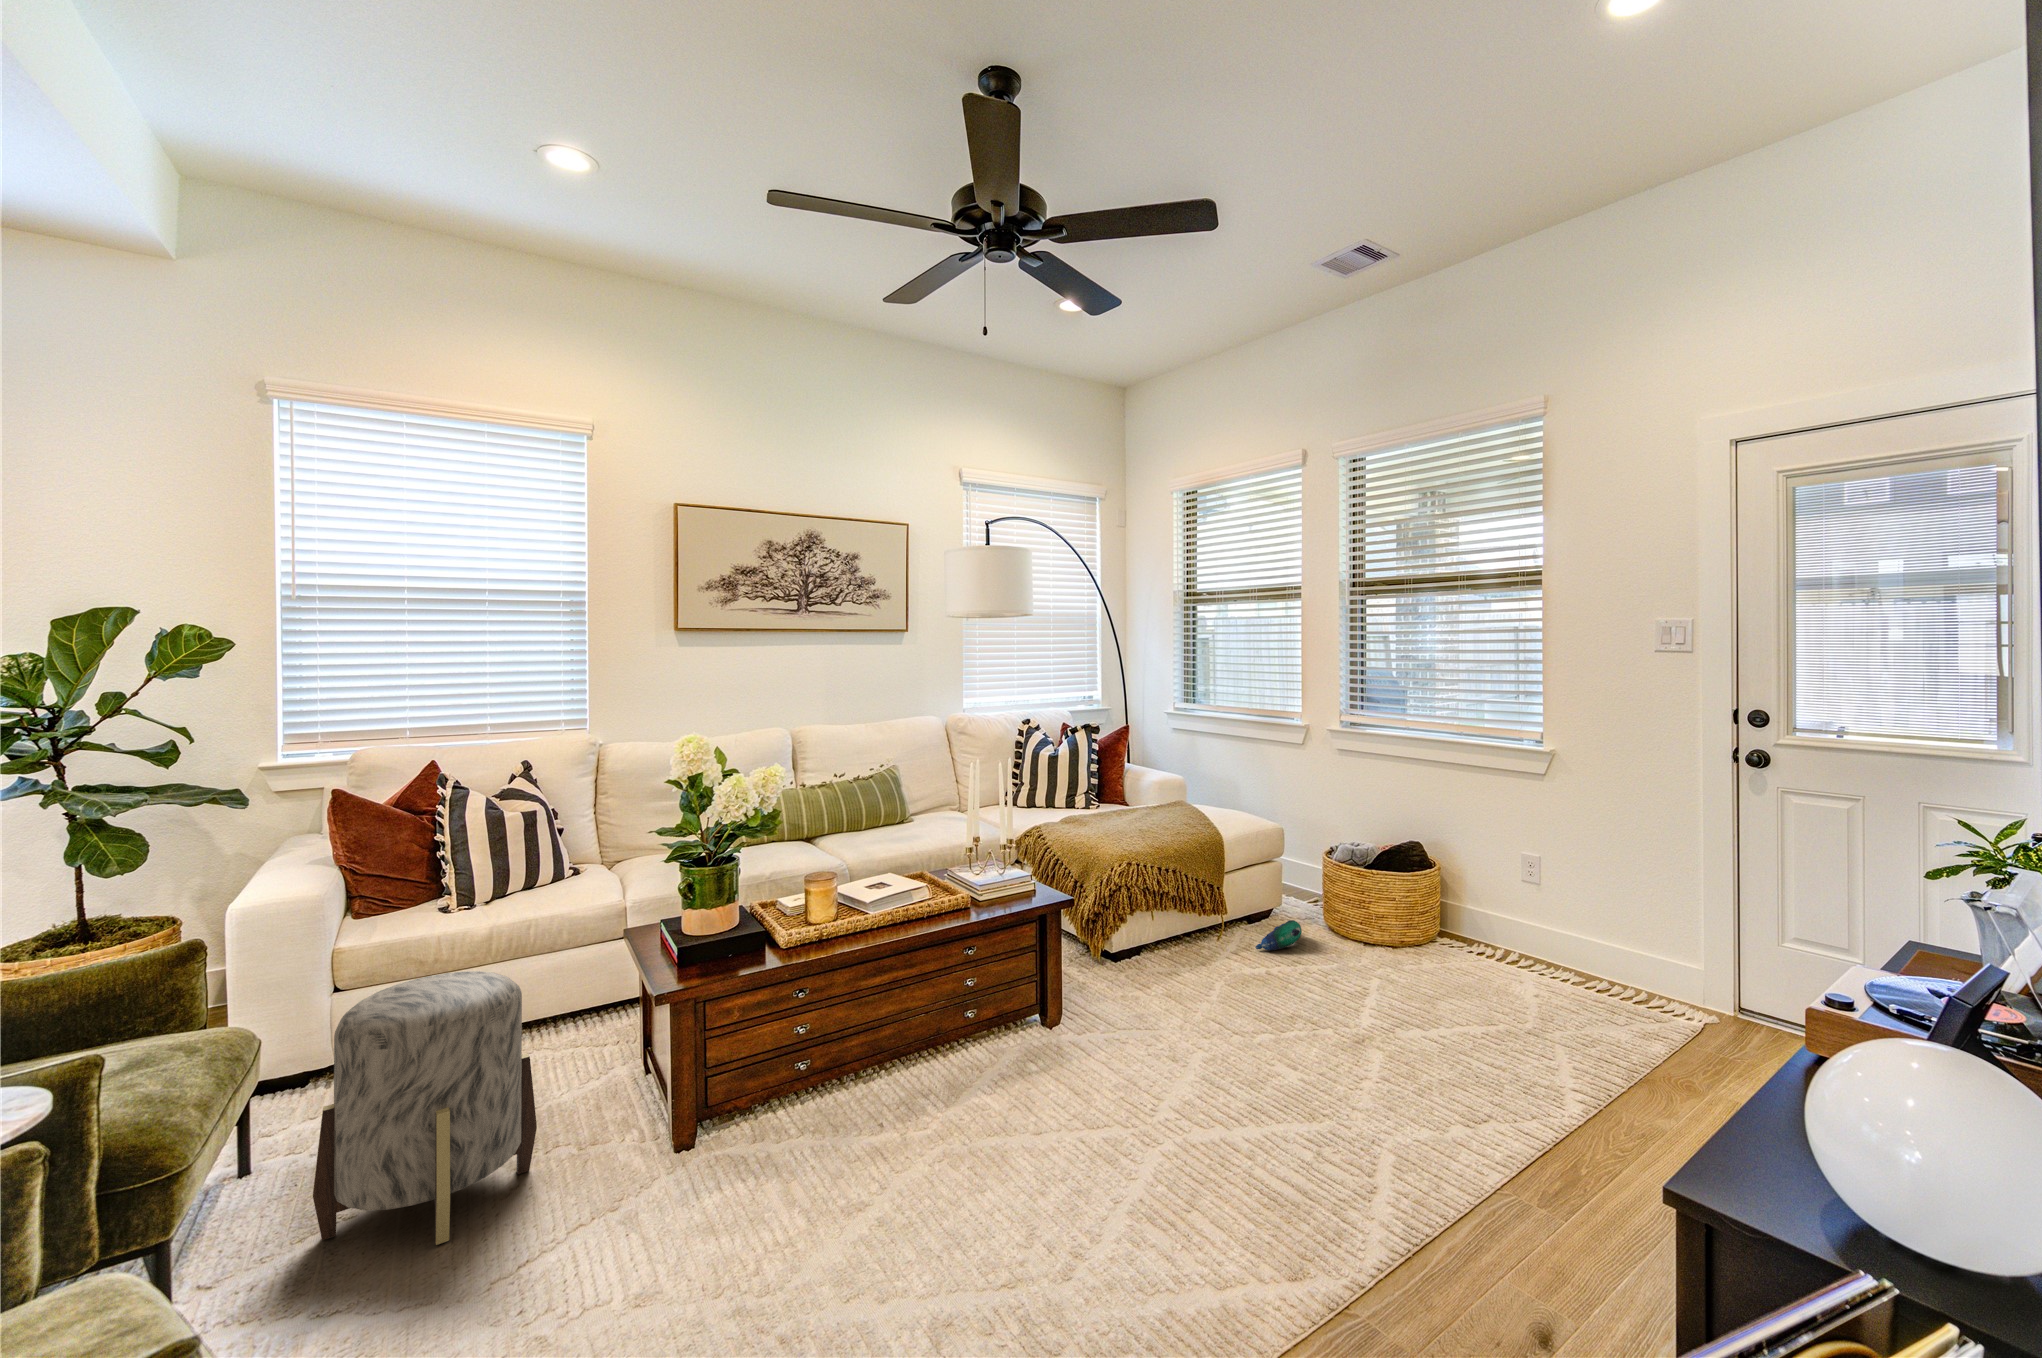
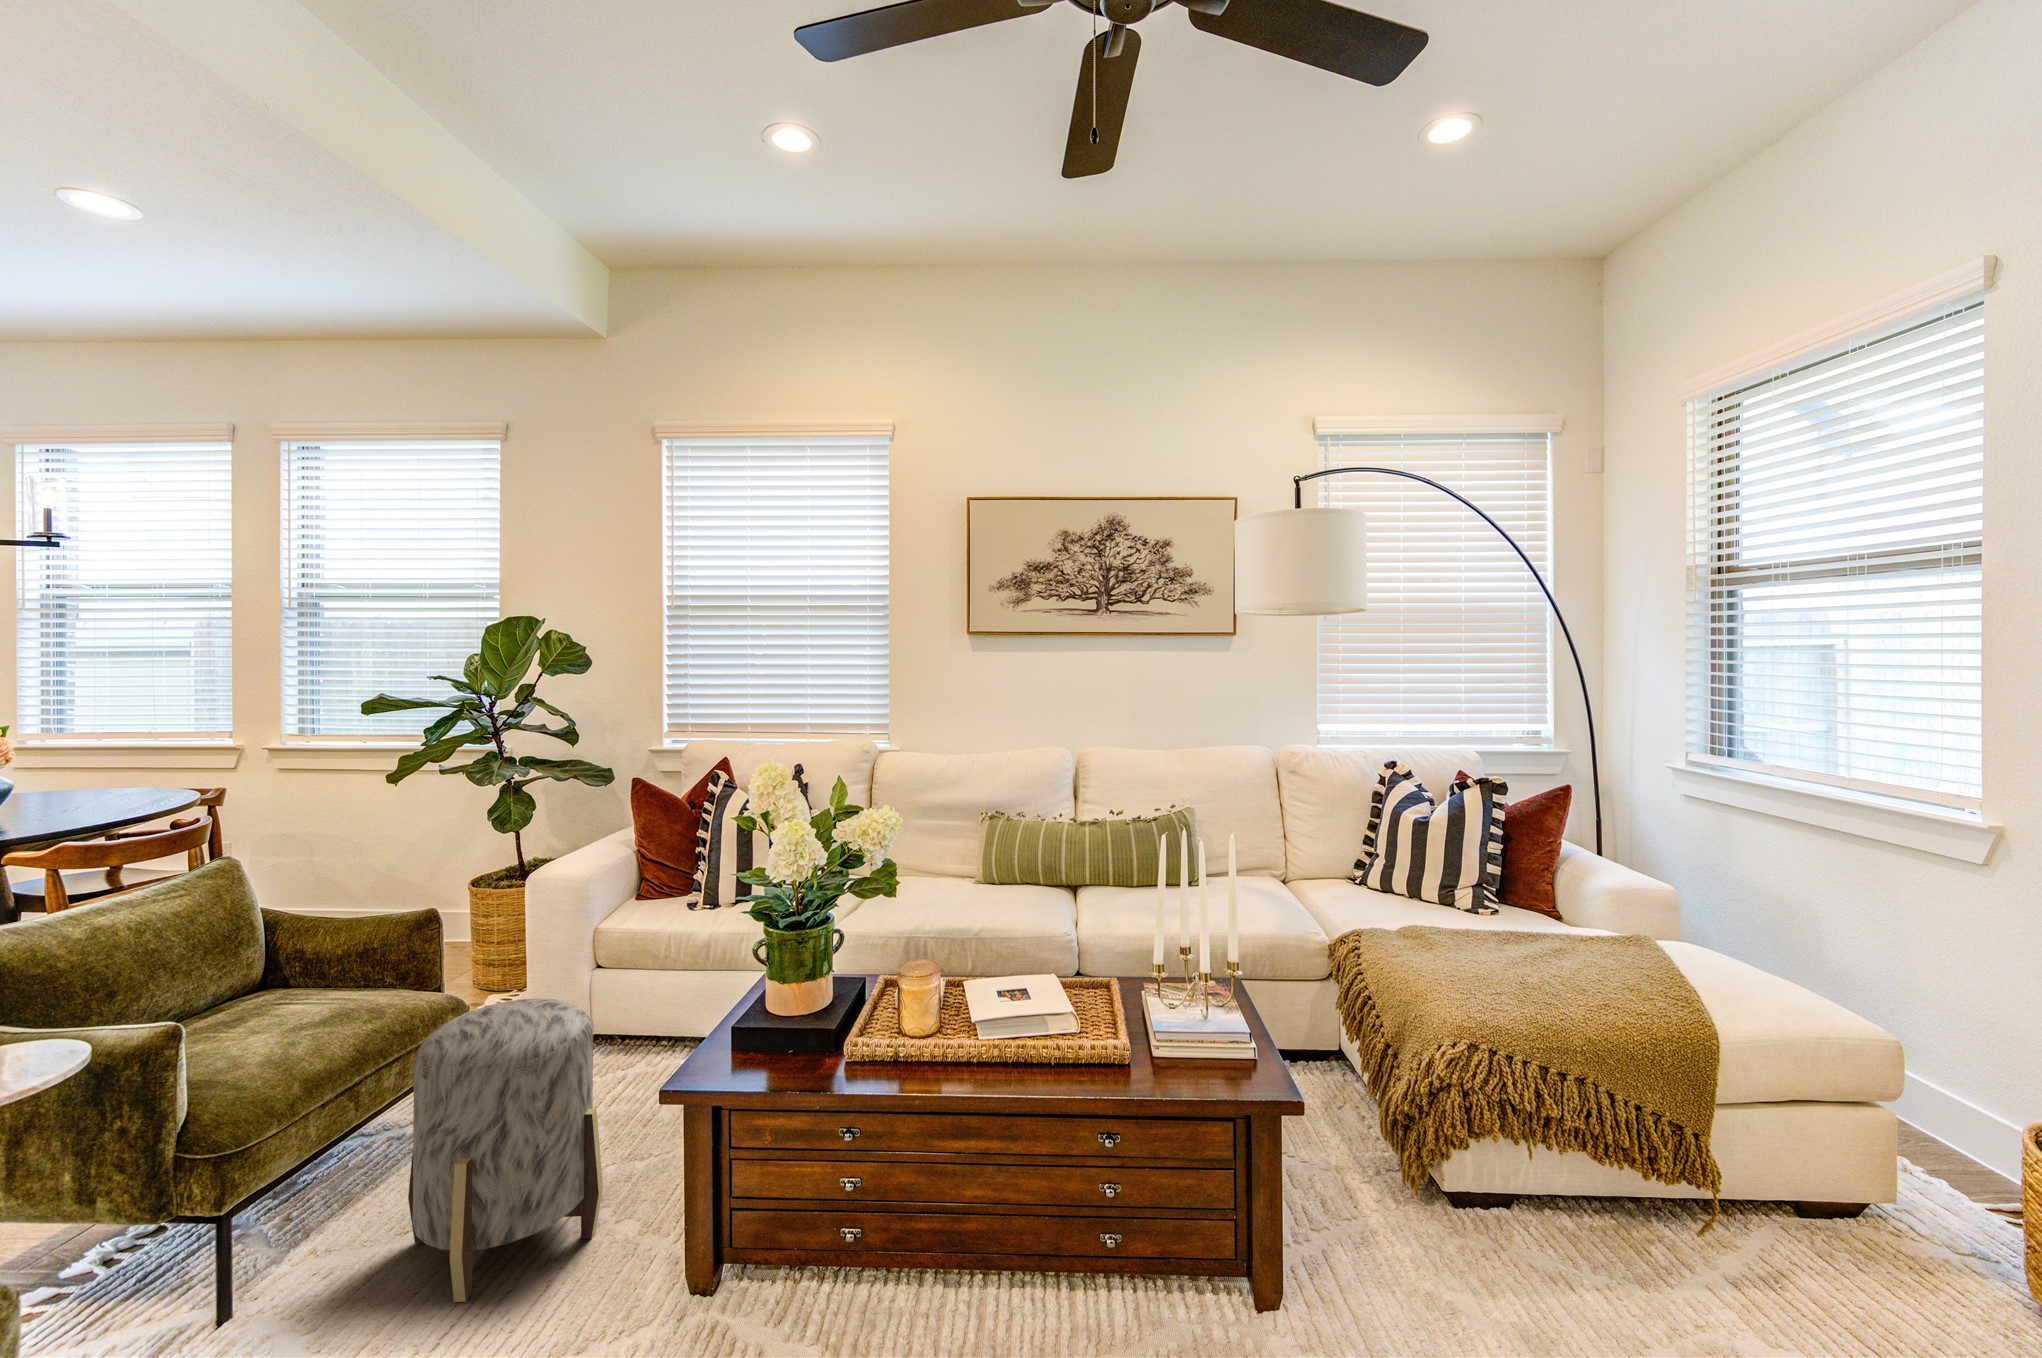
plush toy: present [1256,920,1302,951] -> none [1758,1231,1892,1293]

